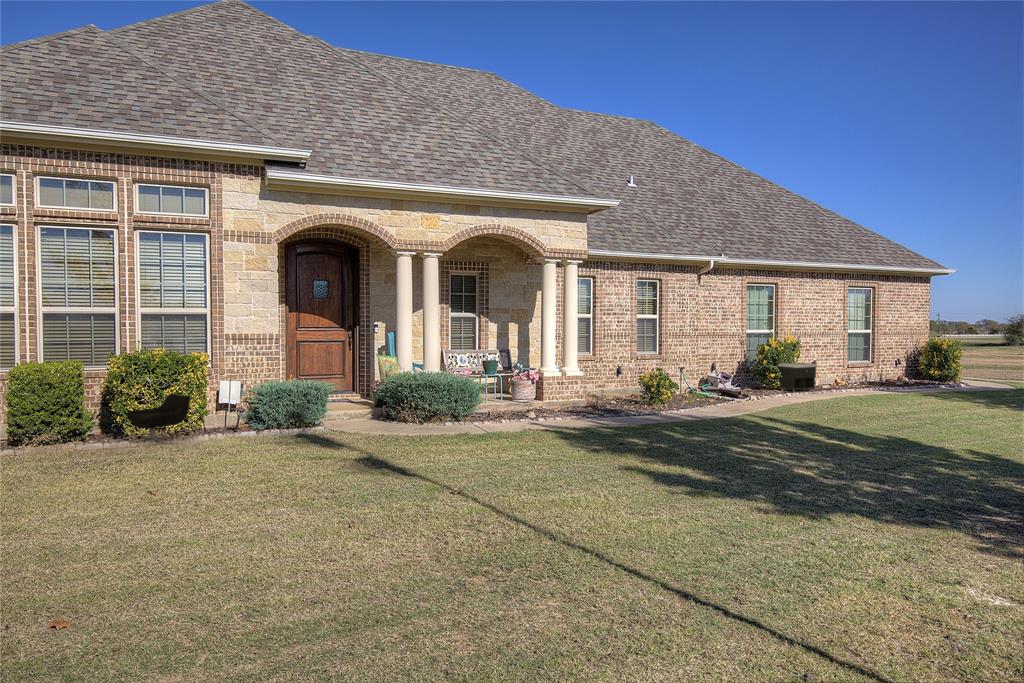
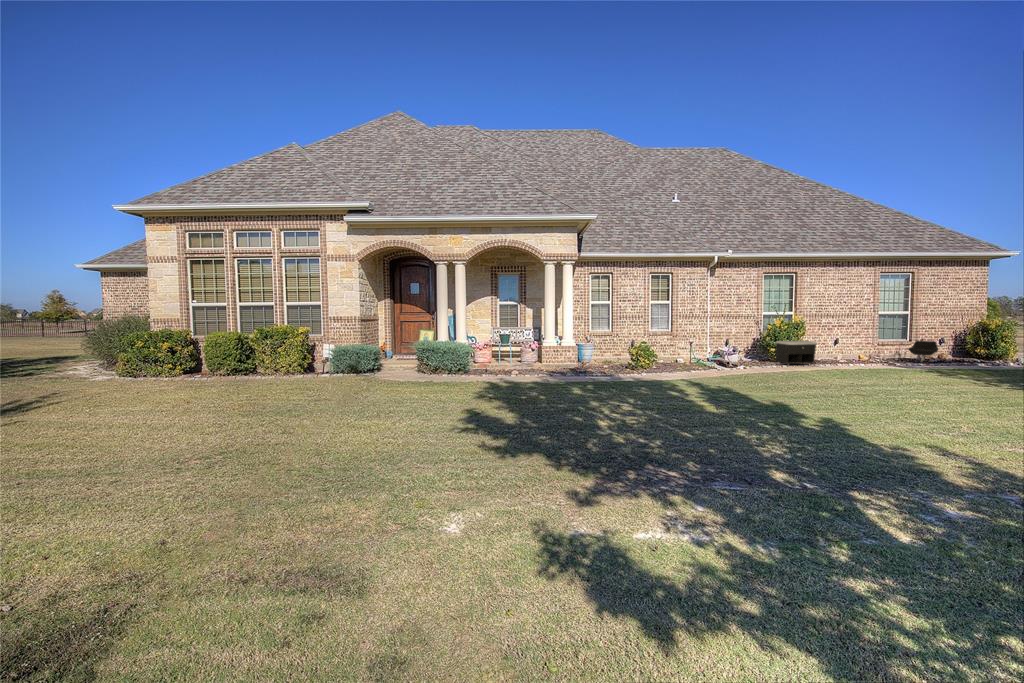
lounge chair: present [127,394,191,442] -> present [908,341,938,361]

